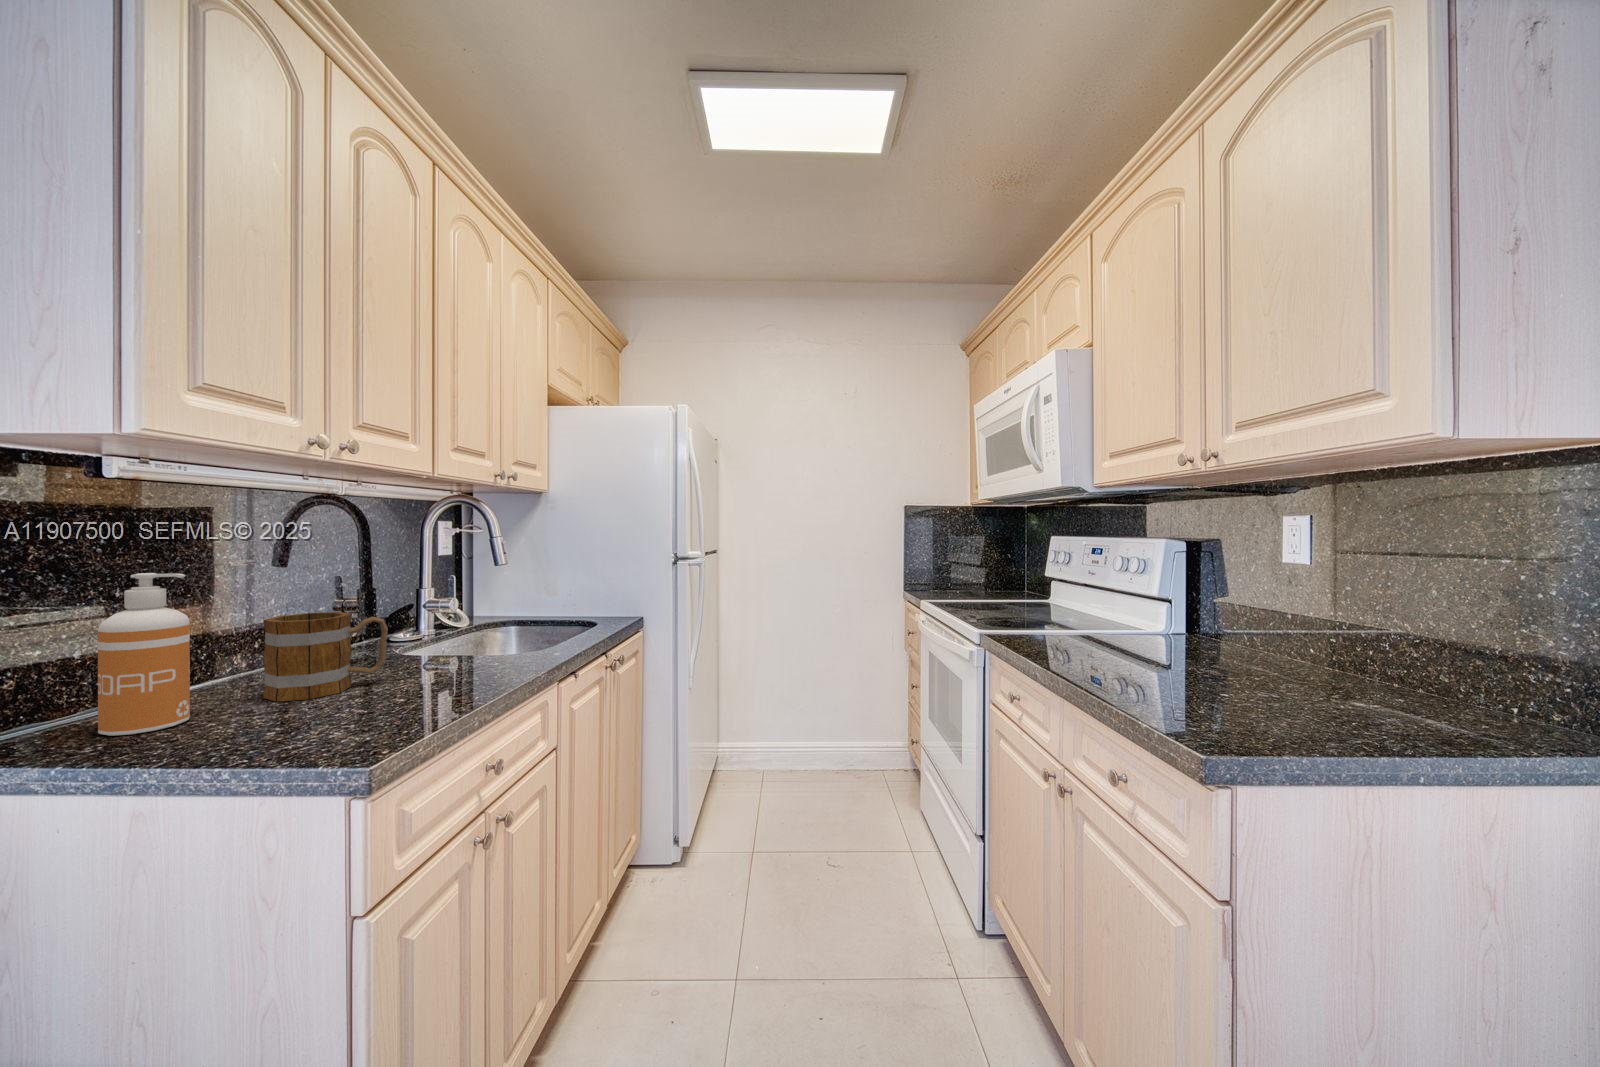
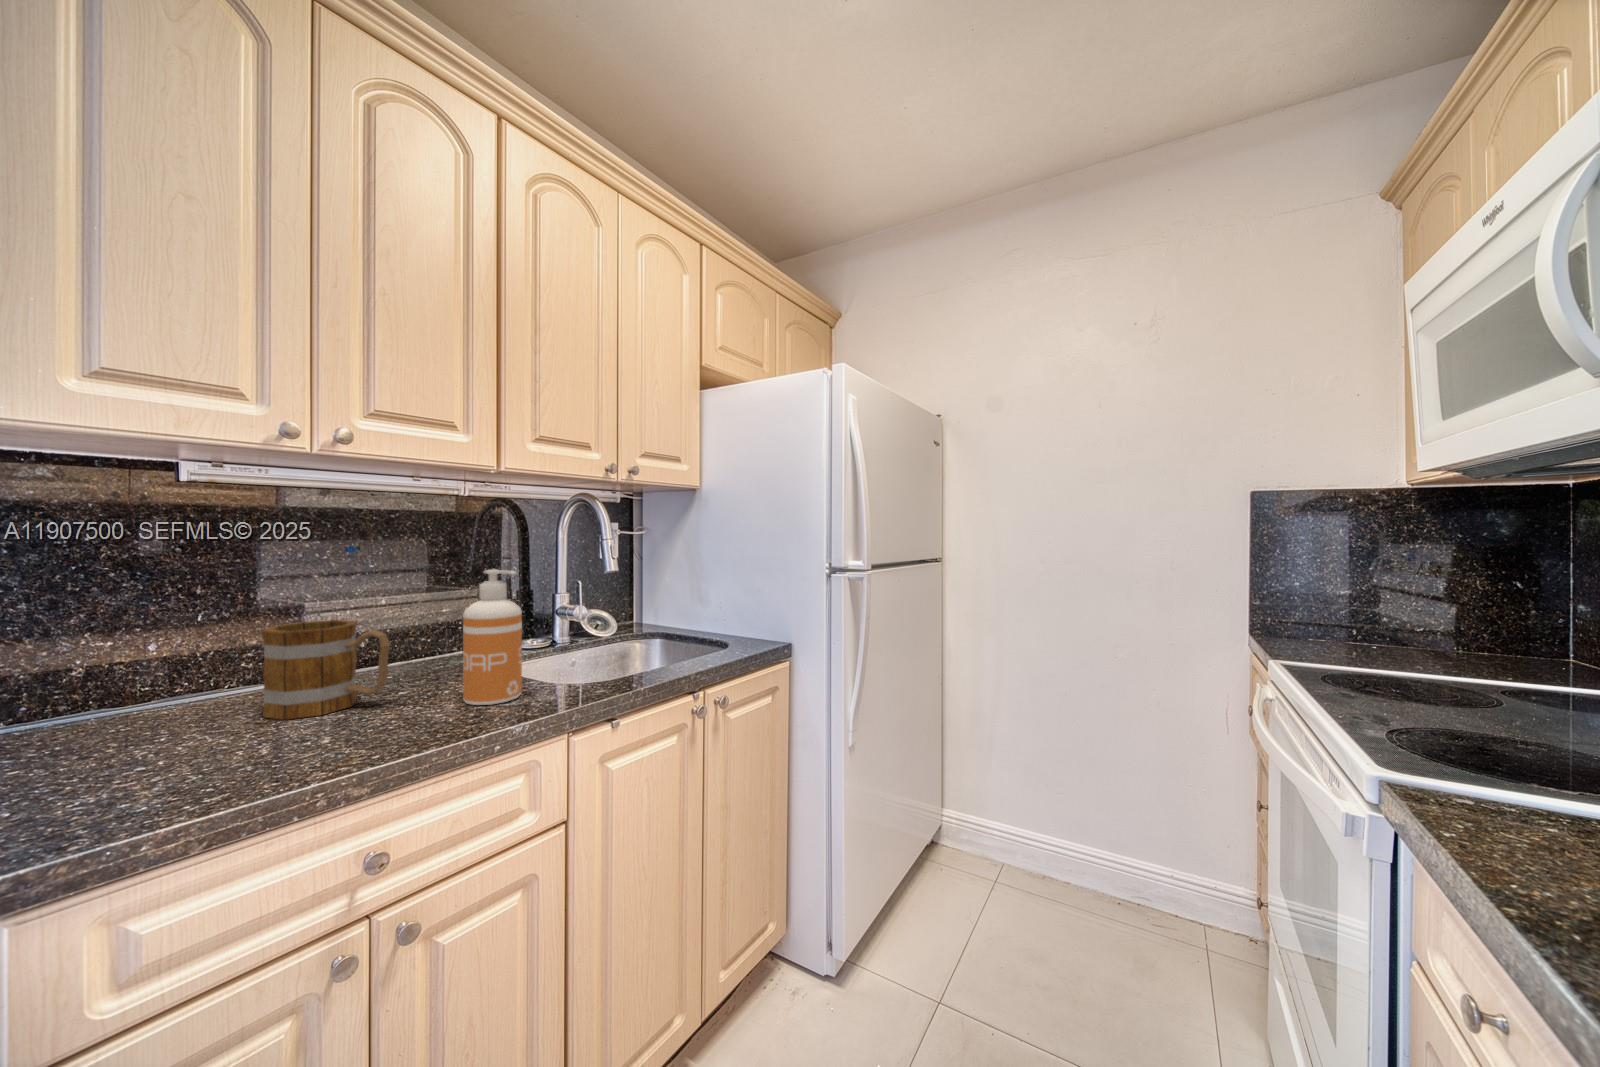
soap dispenser: present [98,573,190,736] -> present [463,570,522,705]

